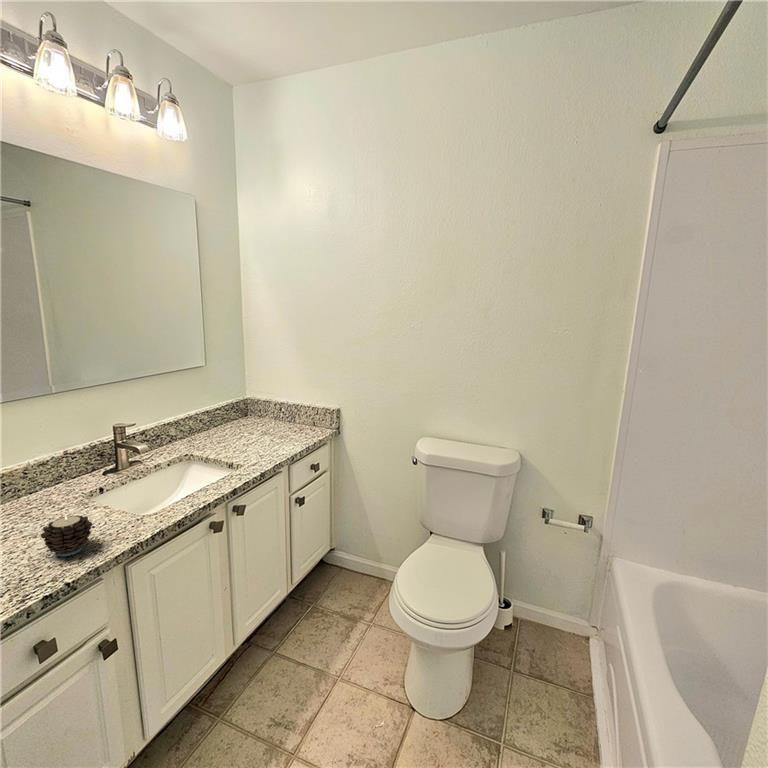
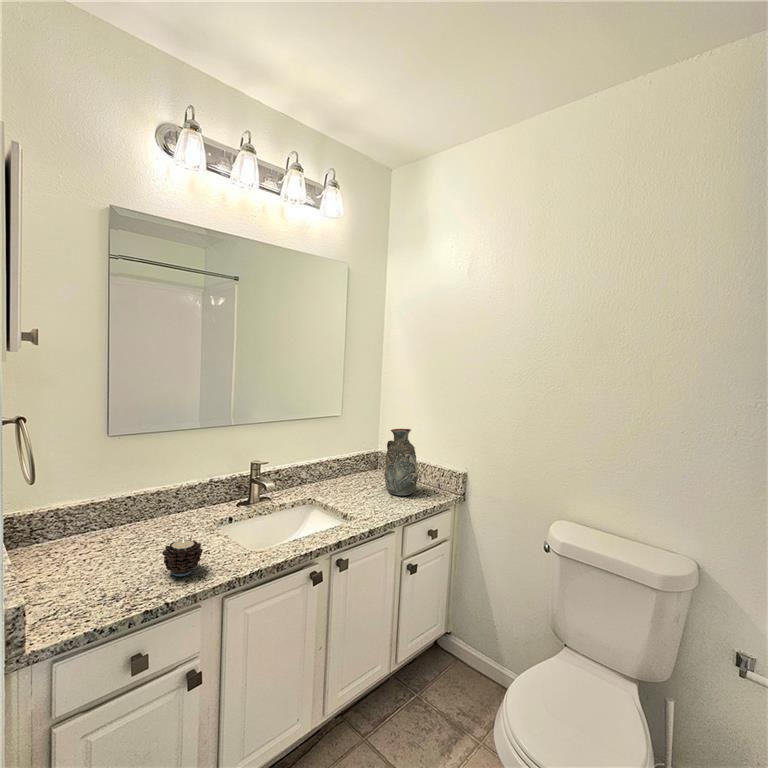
decorative vase: none [258,373,294,438] -> present [384,429,418,495]

